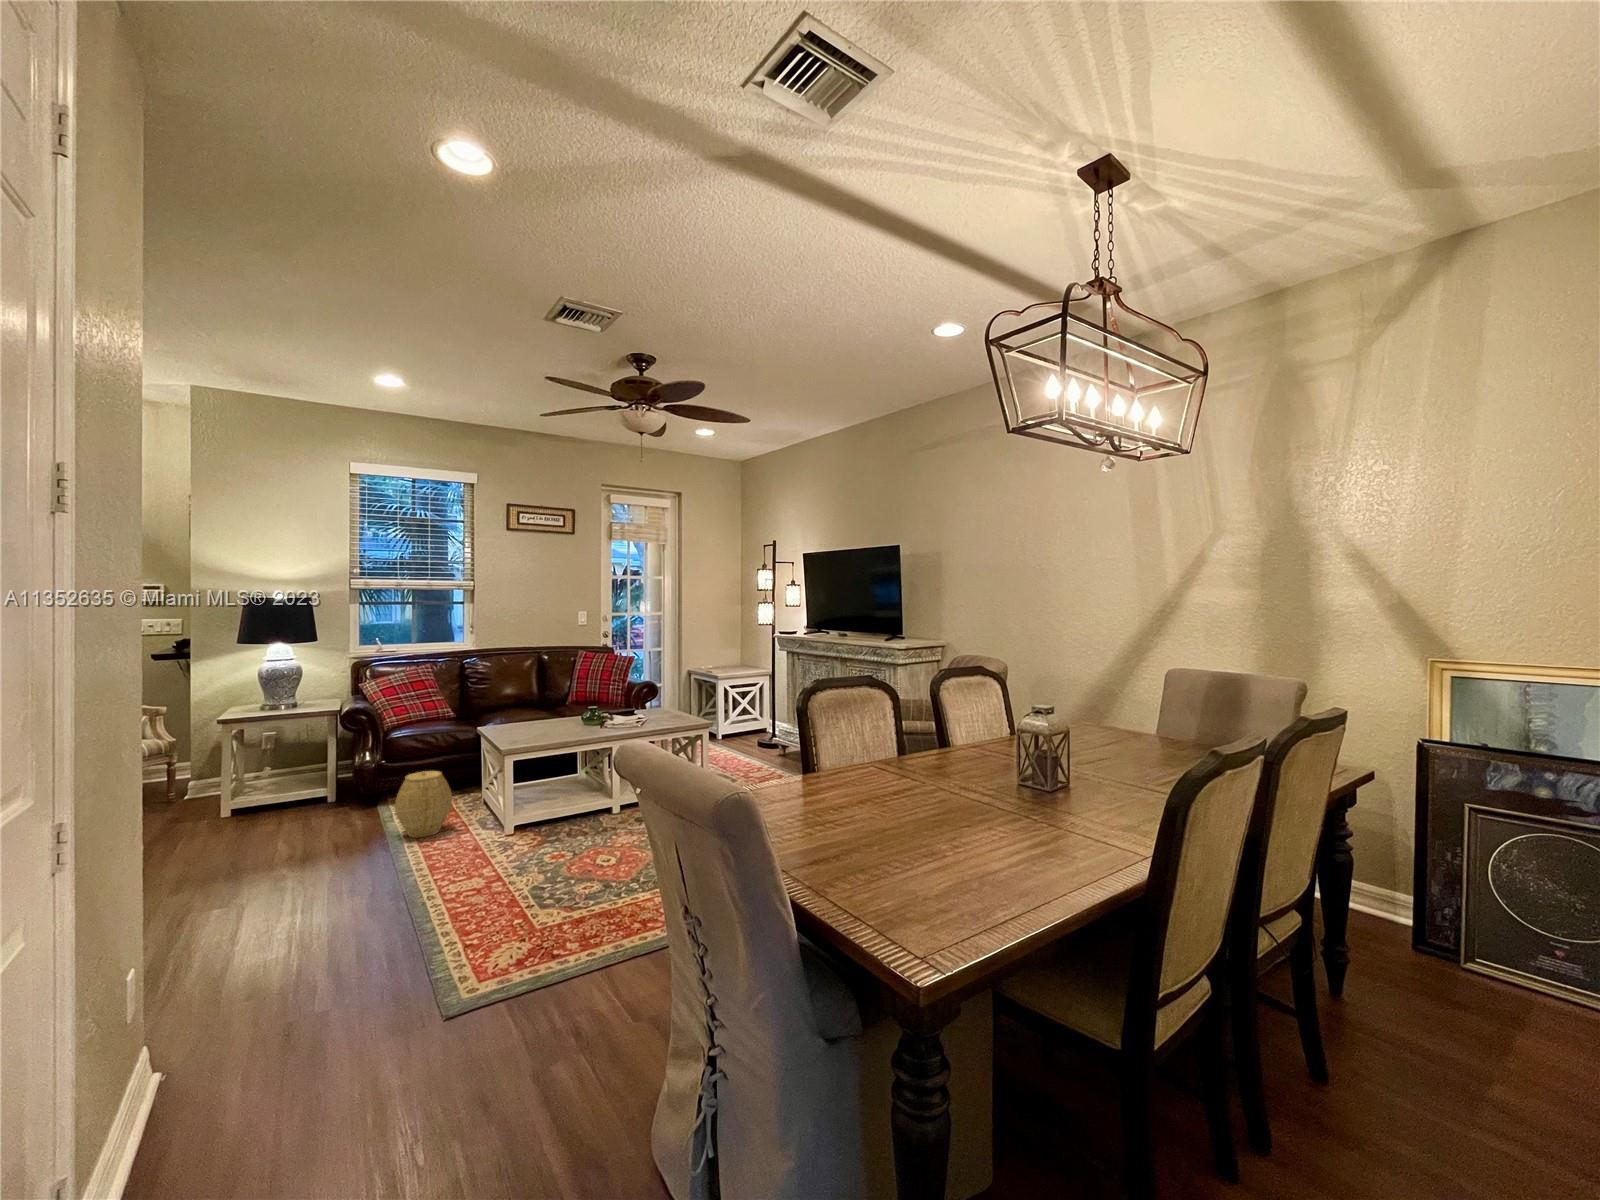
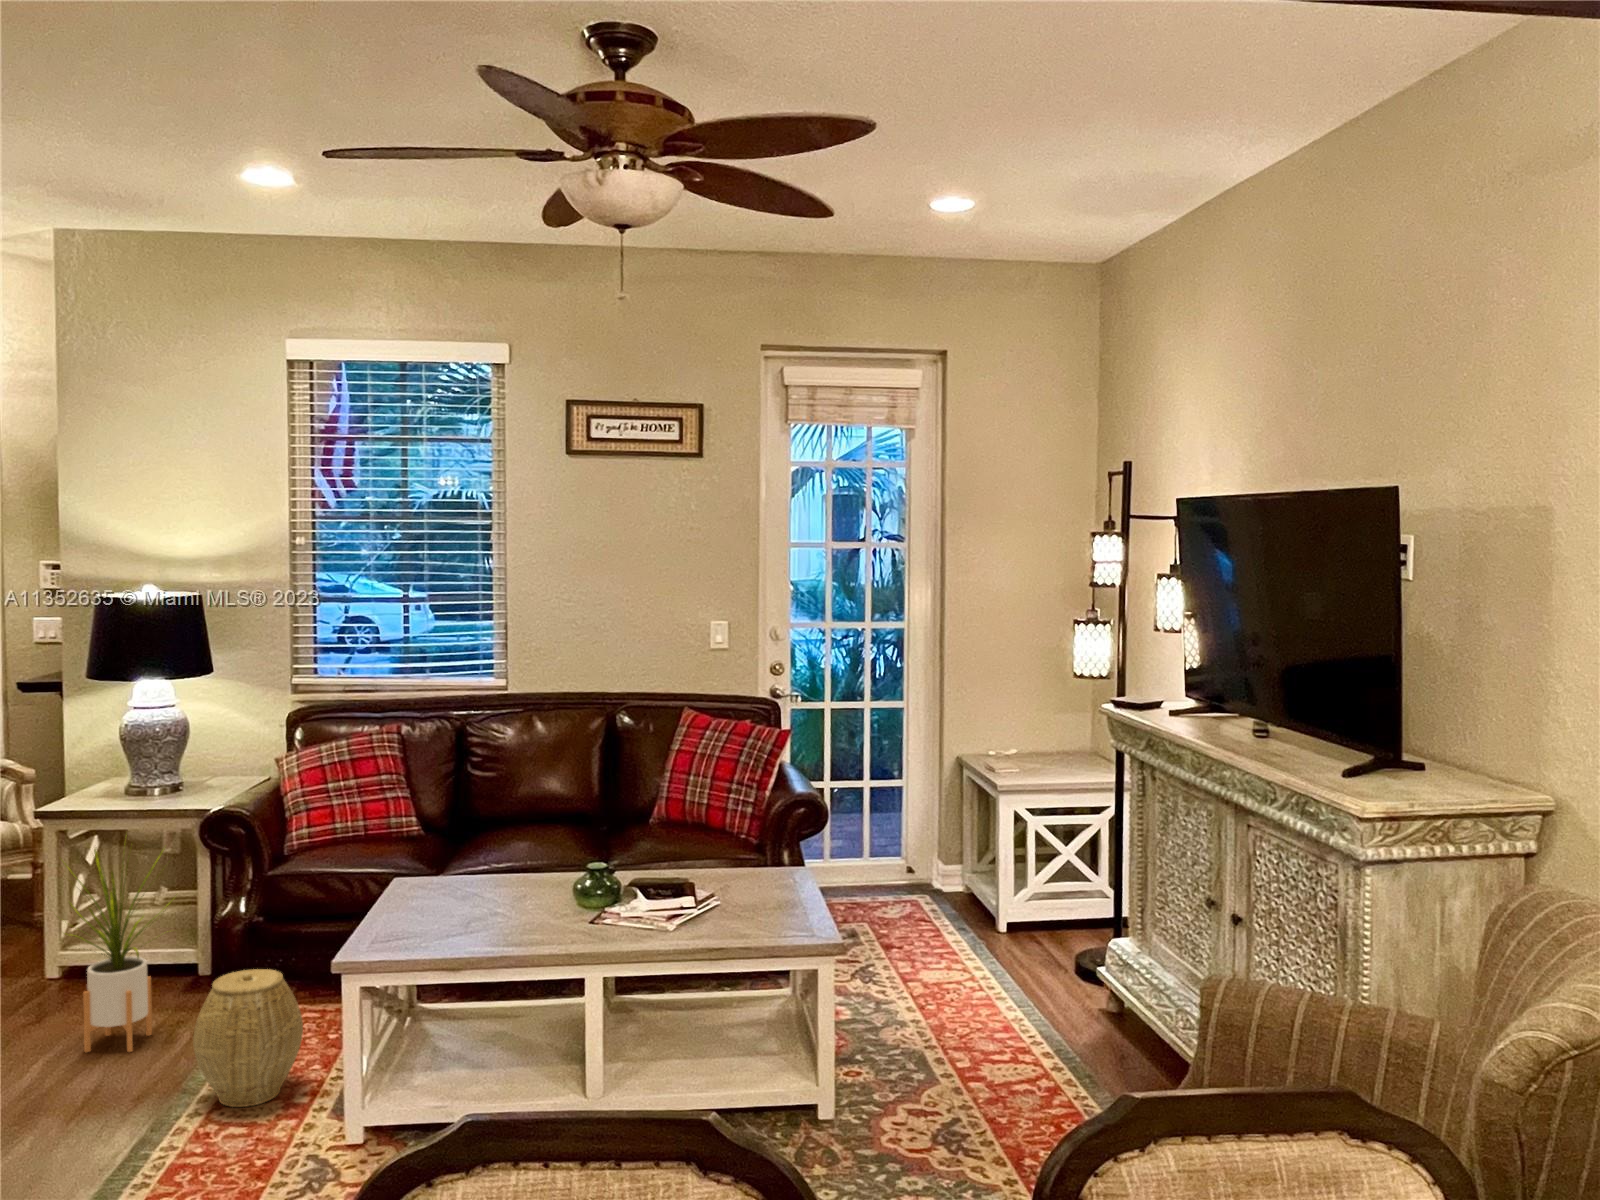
house plant: none [281,716,355,835] -> present [64,849,170,1052]

